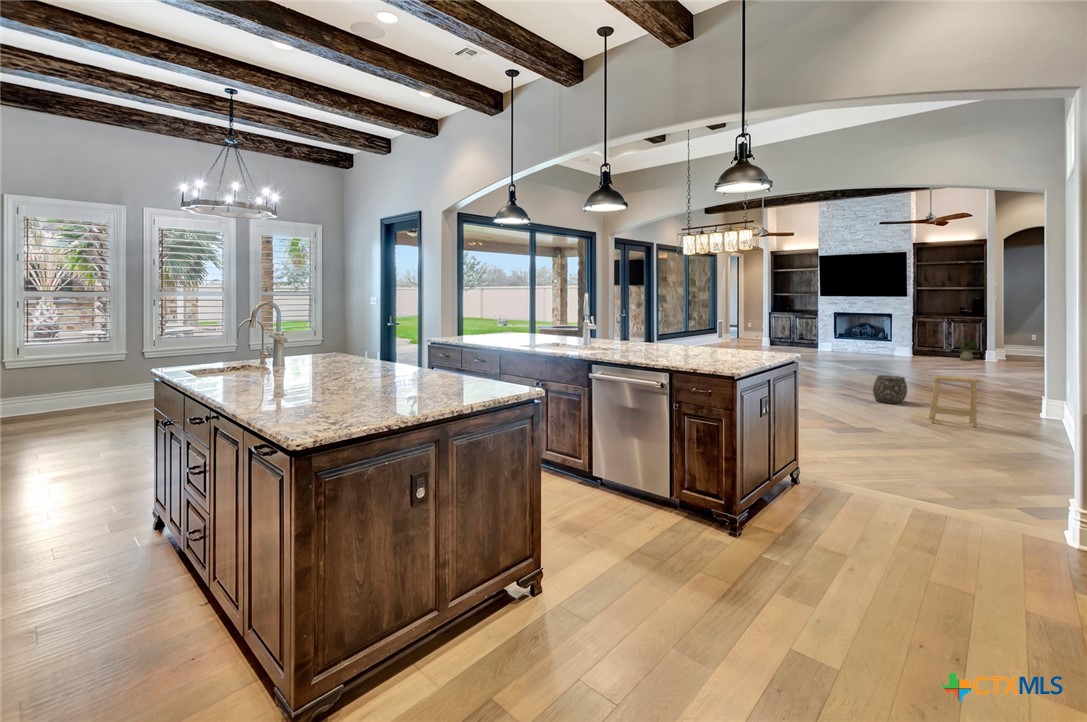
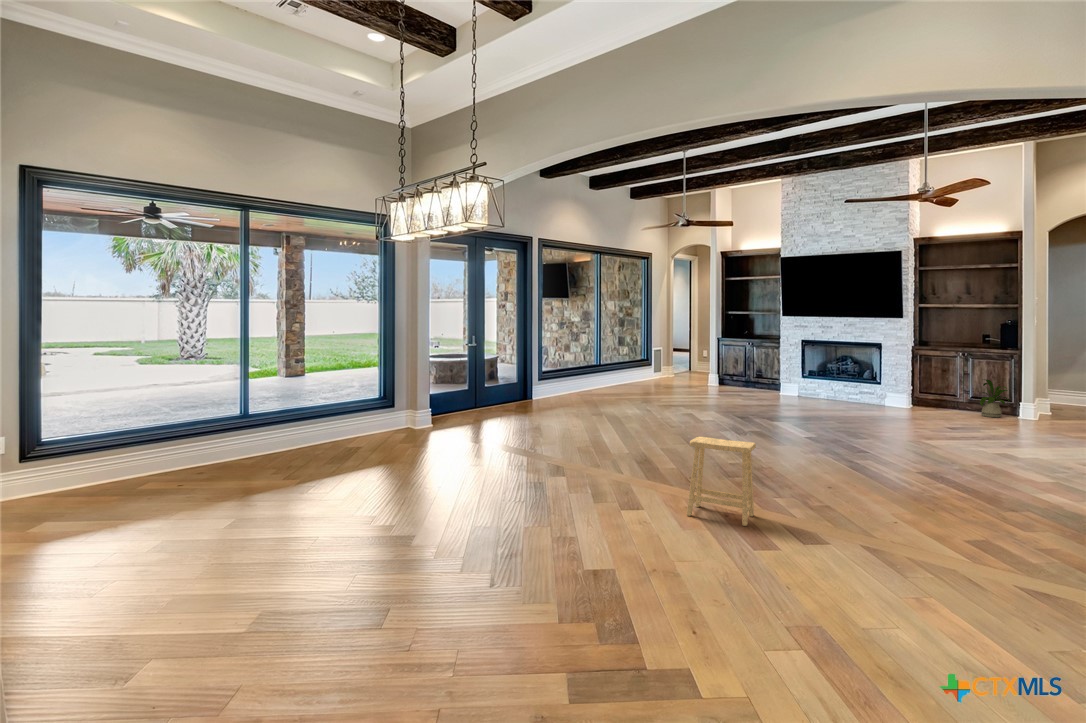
woven basket: present [873,375,907,403] -> none [791,471,859,536]
footstool: present [929,375,980,427] -> present [687,437,756,526]

